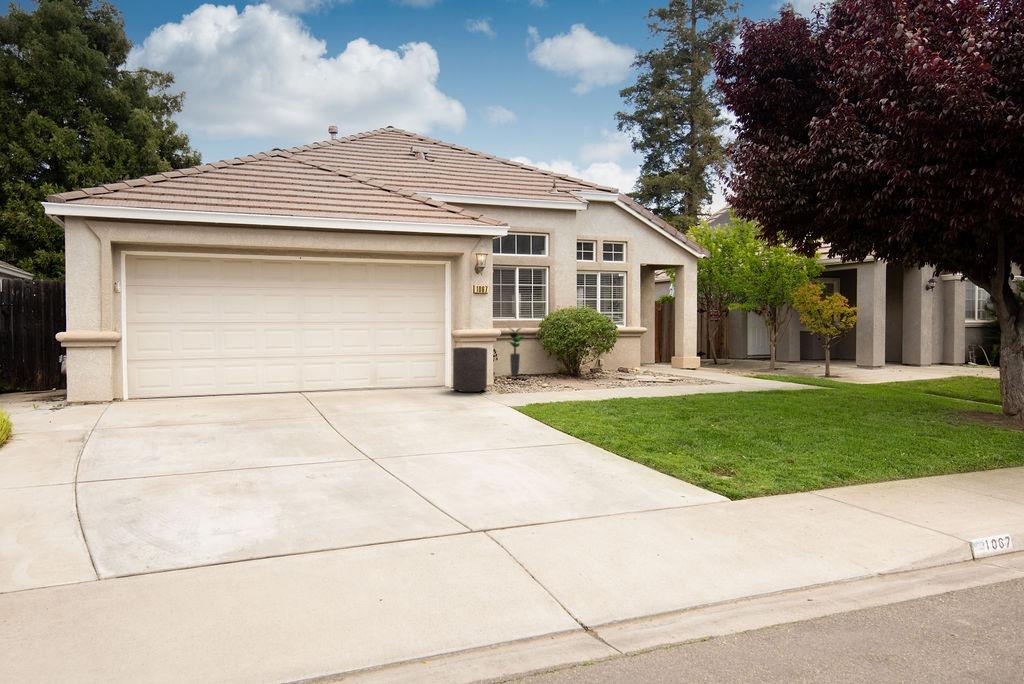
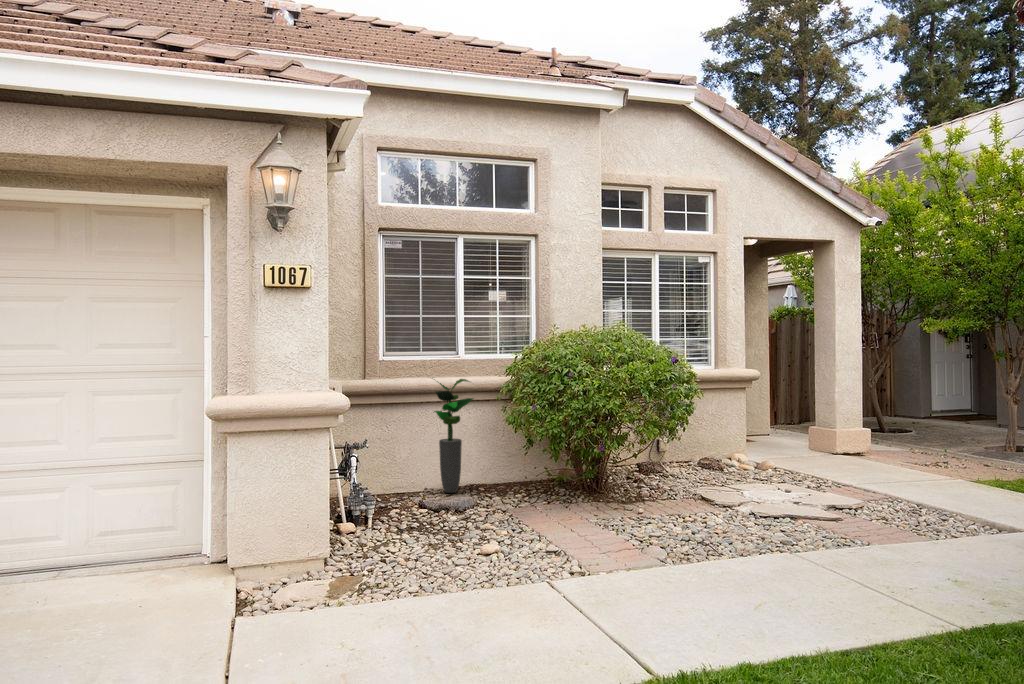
trash can: present [453,347,487,392] -> none [192,445,301,591]

